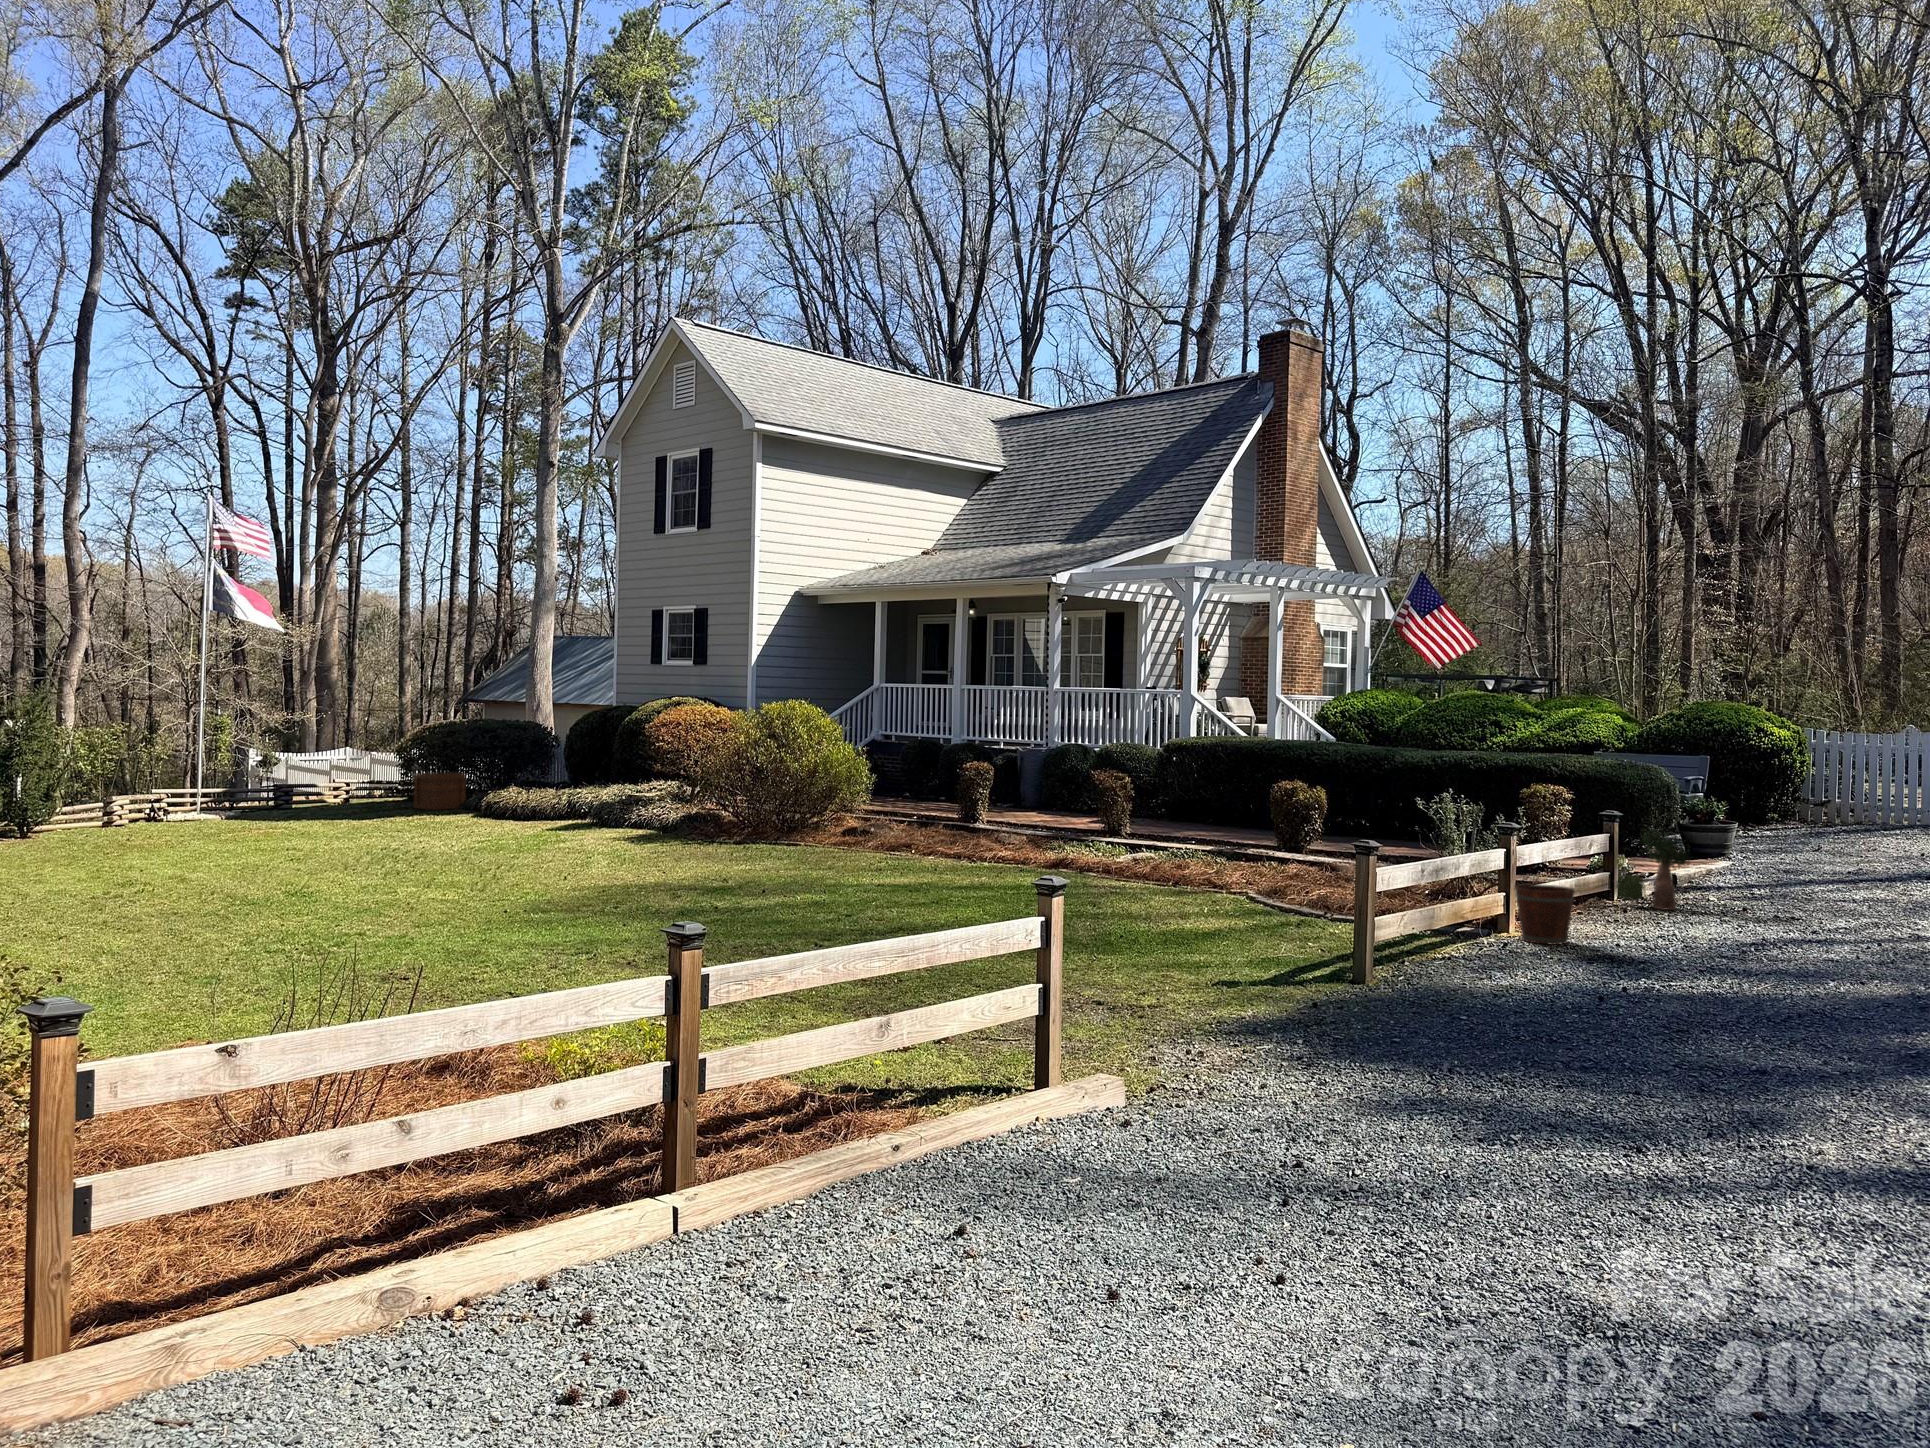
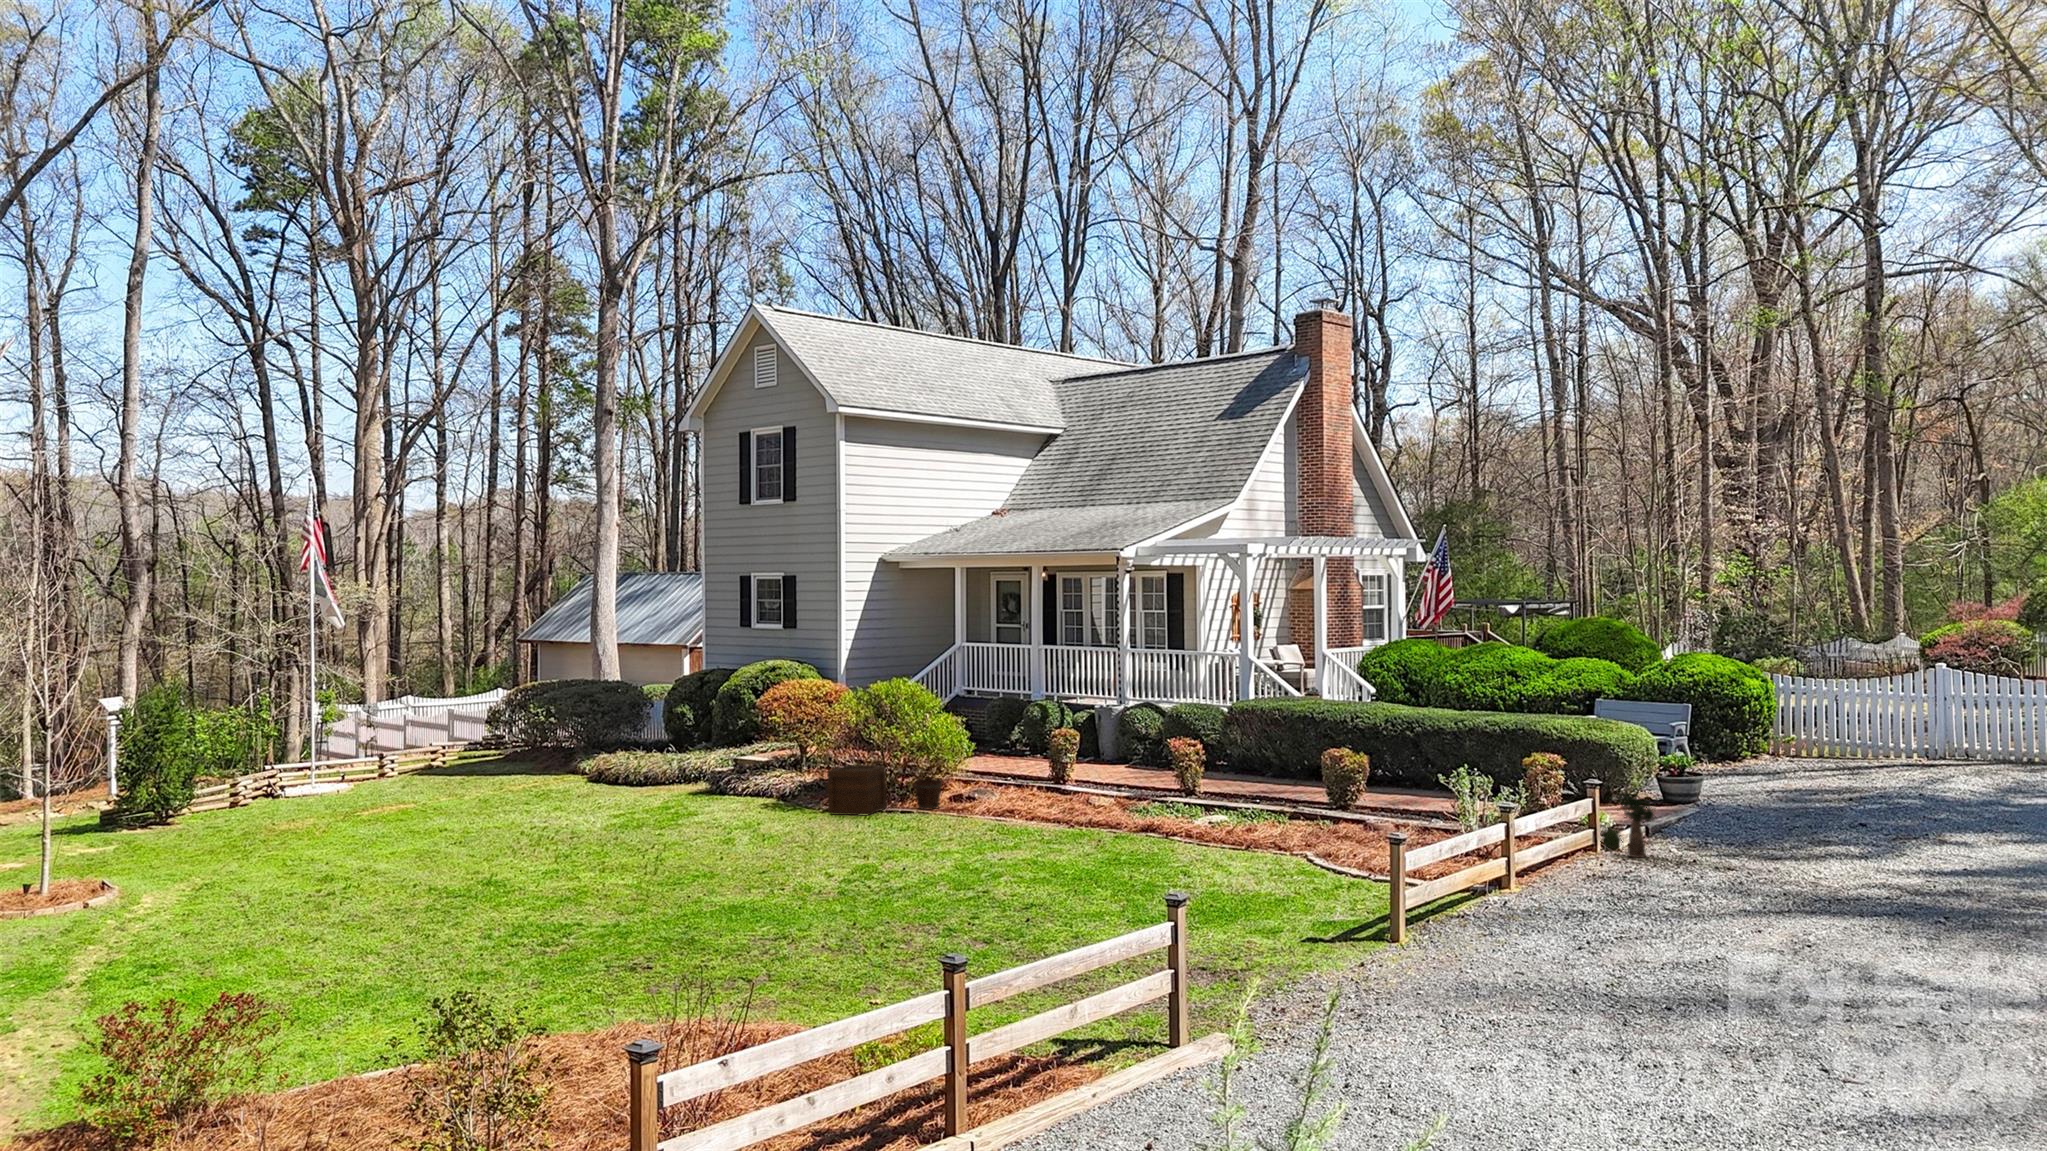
wooden crate: present [414,773,466,810] -> present [827,765,887,816]
bucket: present [1514,884,1575,945] -> present [914,778,942,810]

